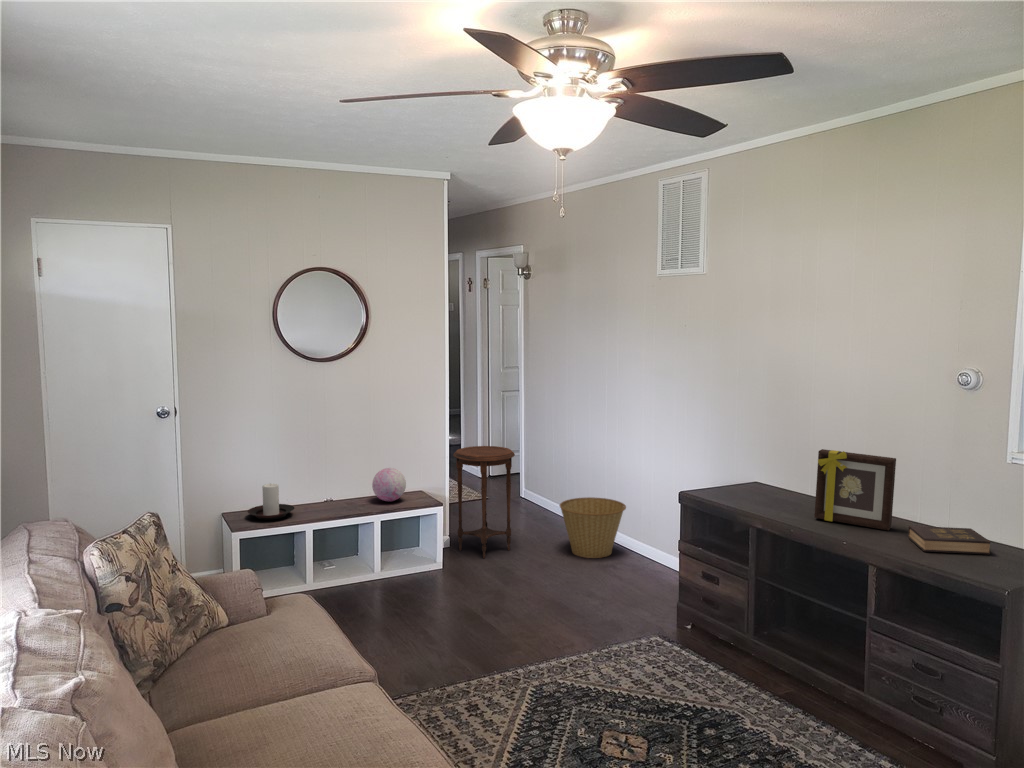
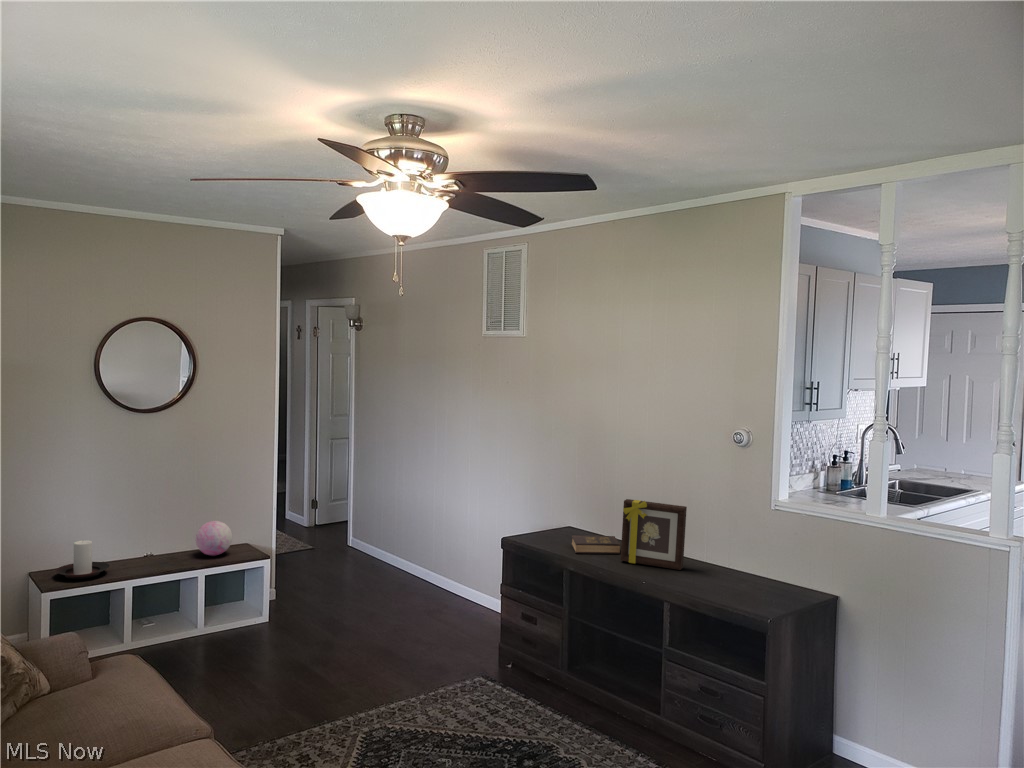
side table: present [453,446,515,558] -> none [283,496,346,610]
basket: present [560,497,626,558] -> none [390,546,455,605]
hardback book: present [908,526,990,555] -> present [572,535,620,554]

